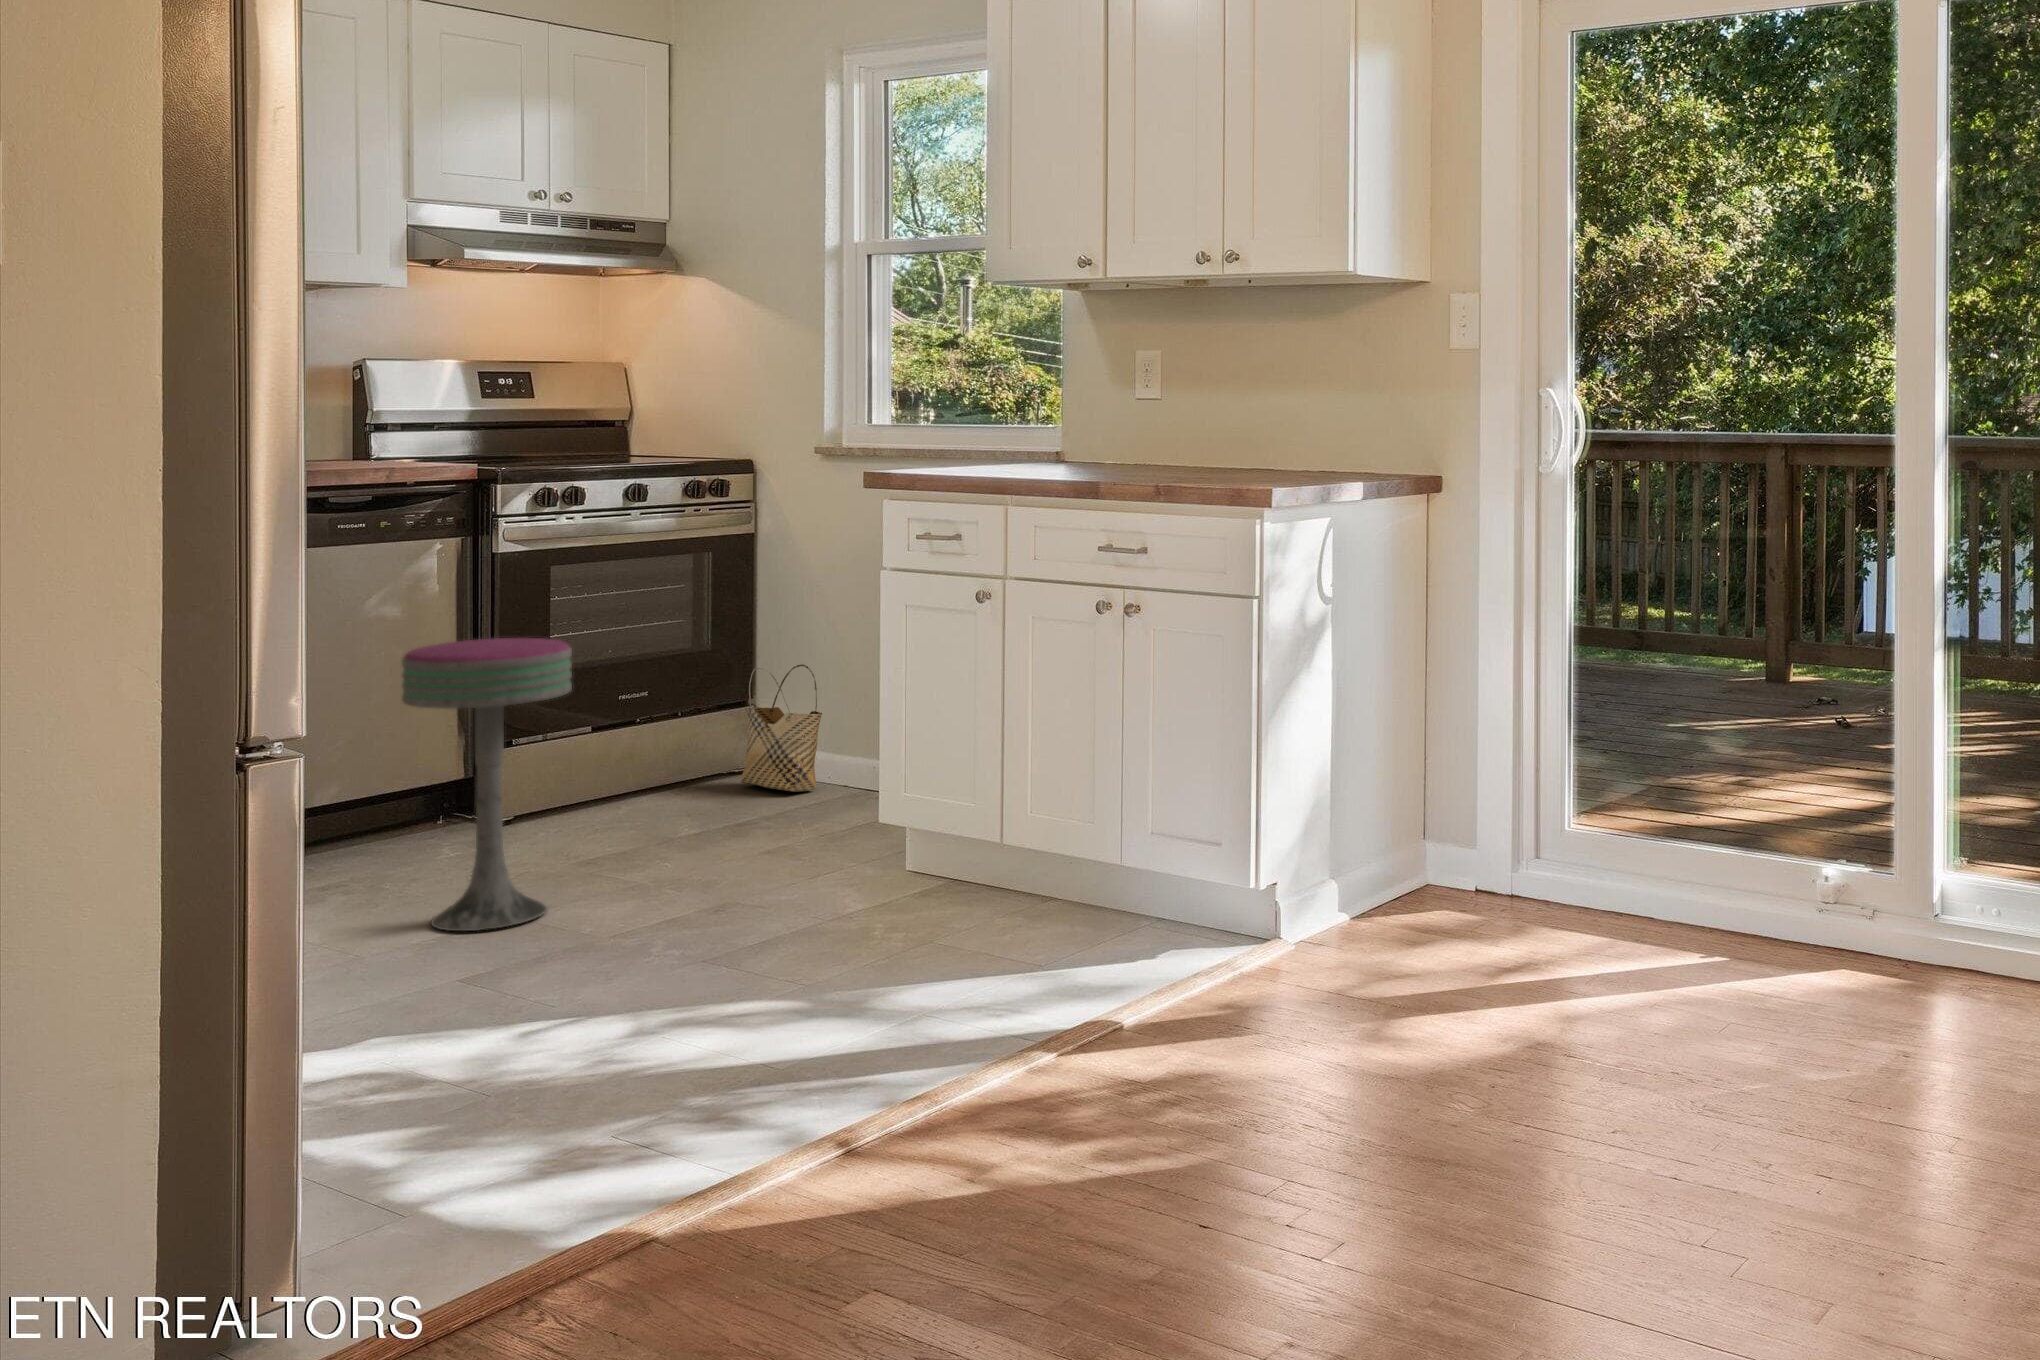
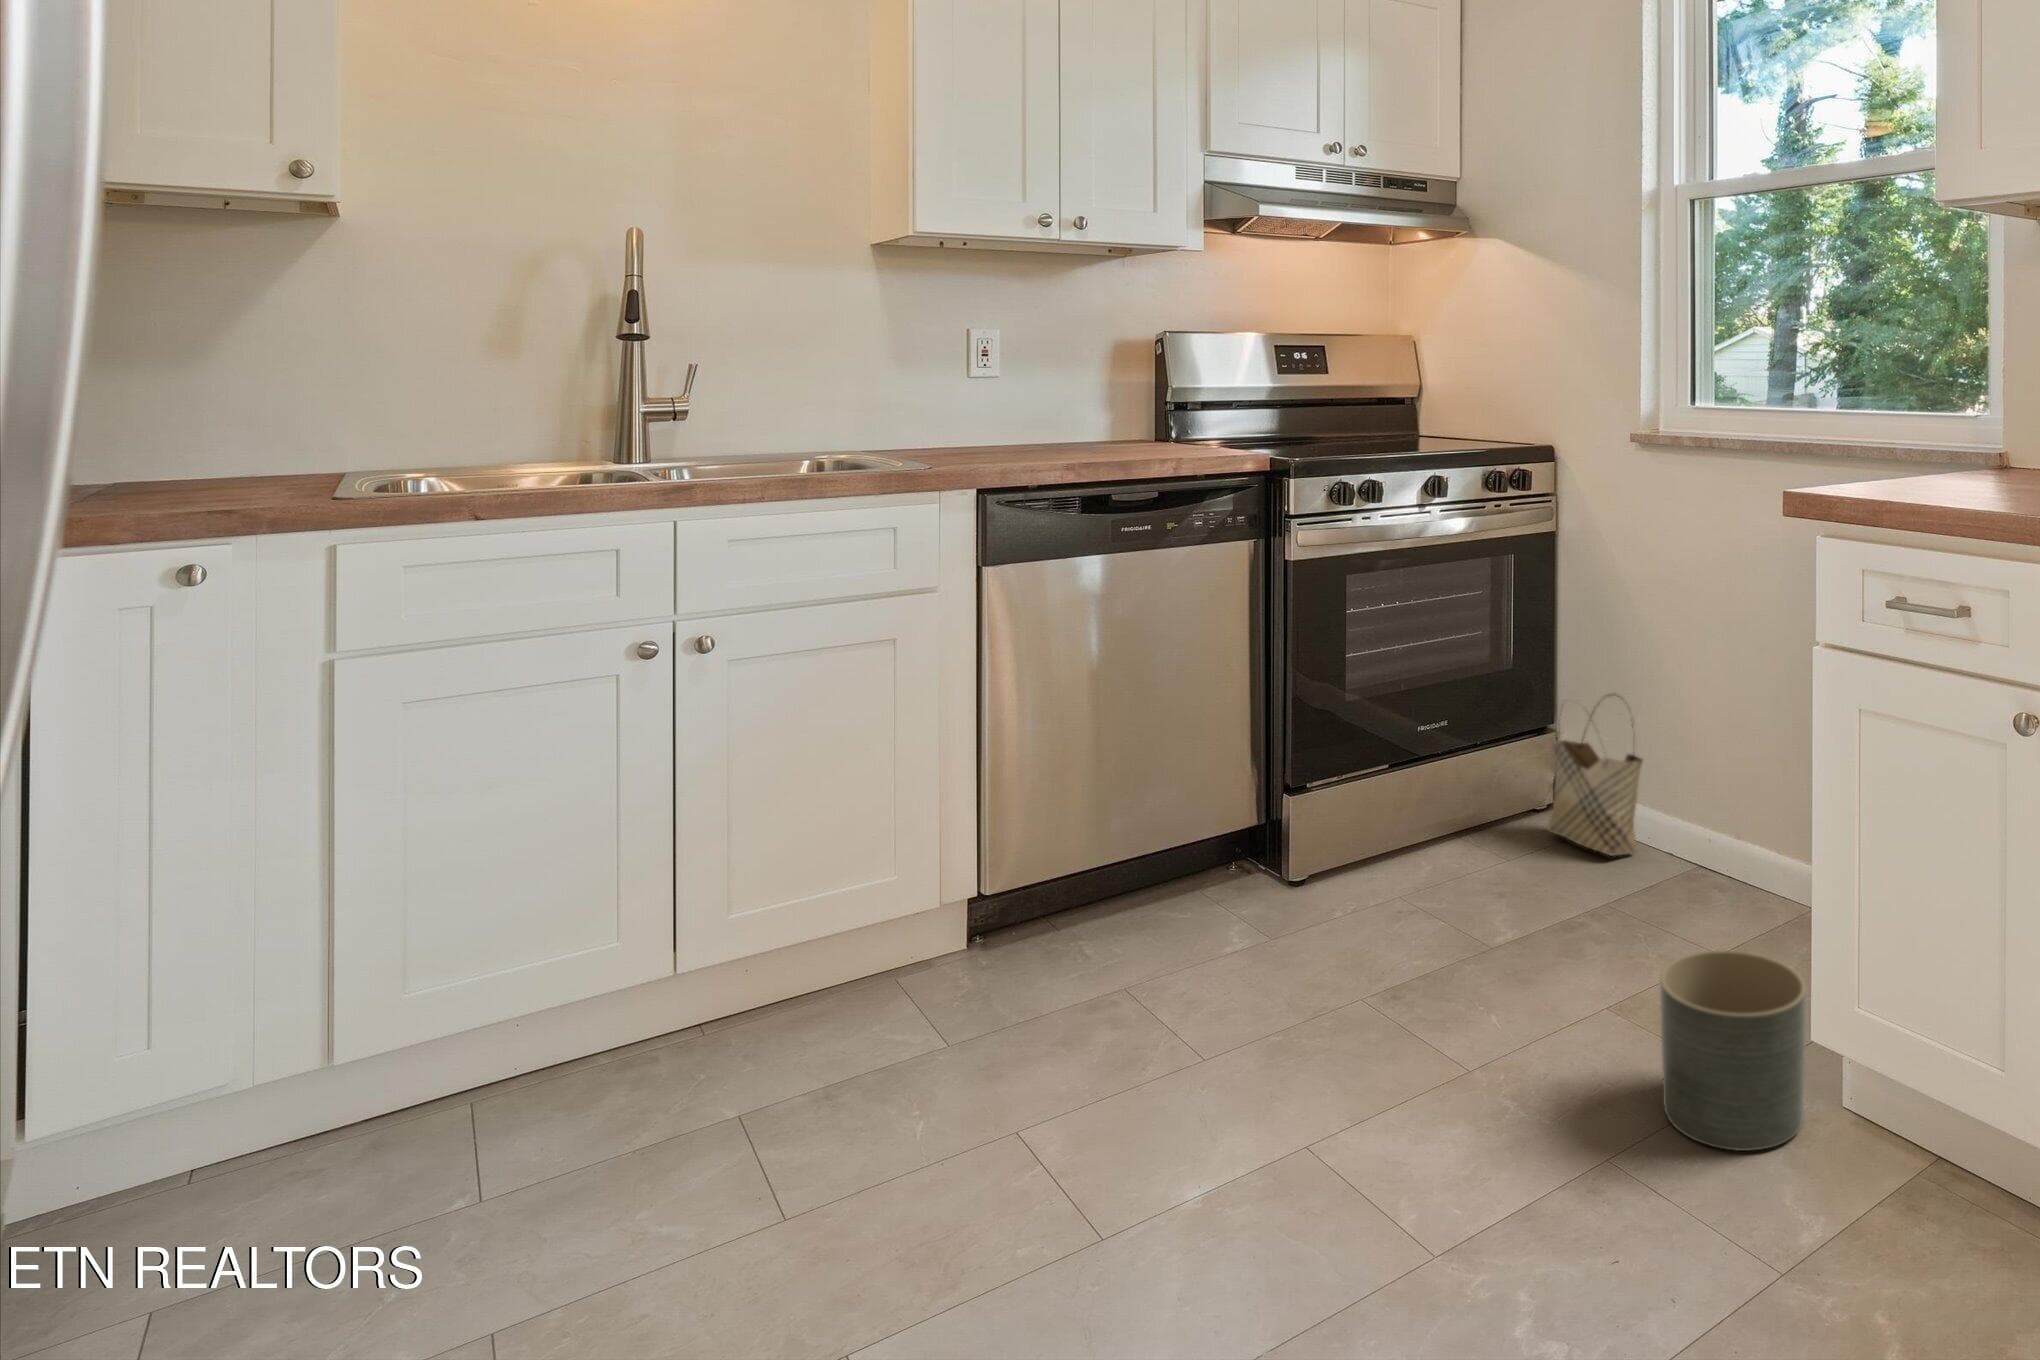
bar stool: present [402,638,572,931] -> none [1167,706,1380,1151]
planter: none [784,792,886,901] -> present [1660,950,1806,1151]

